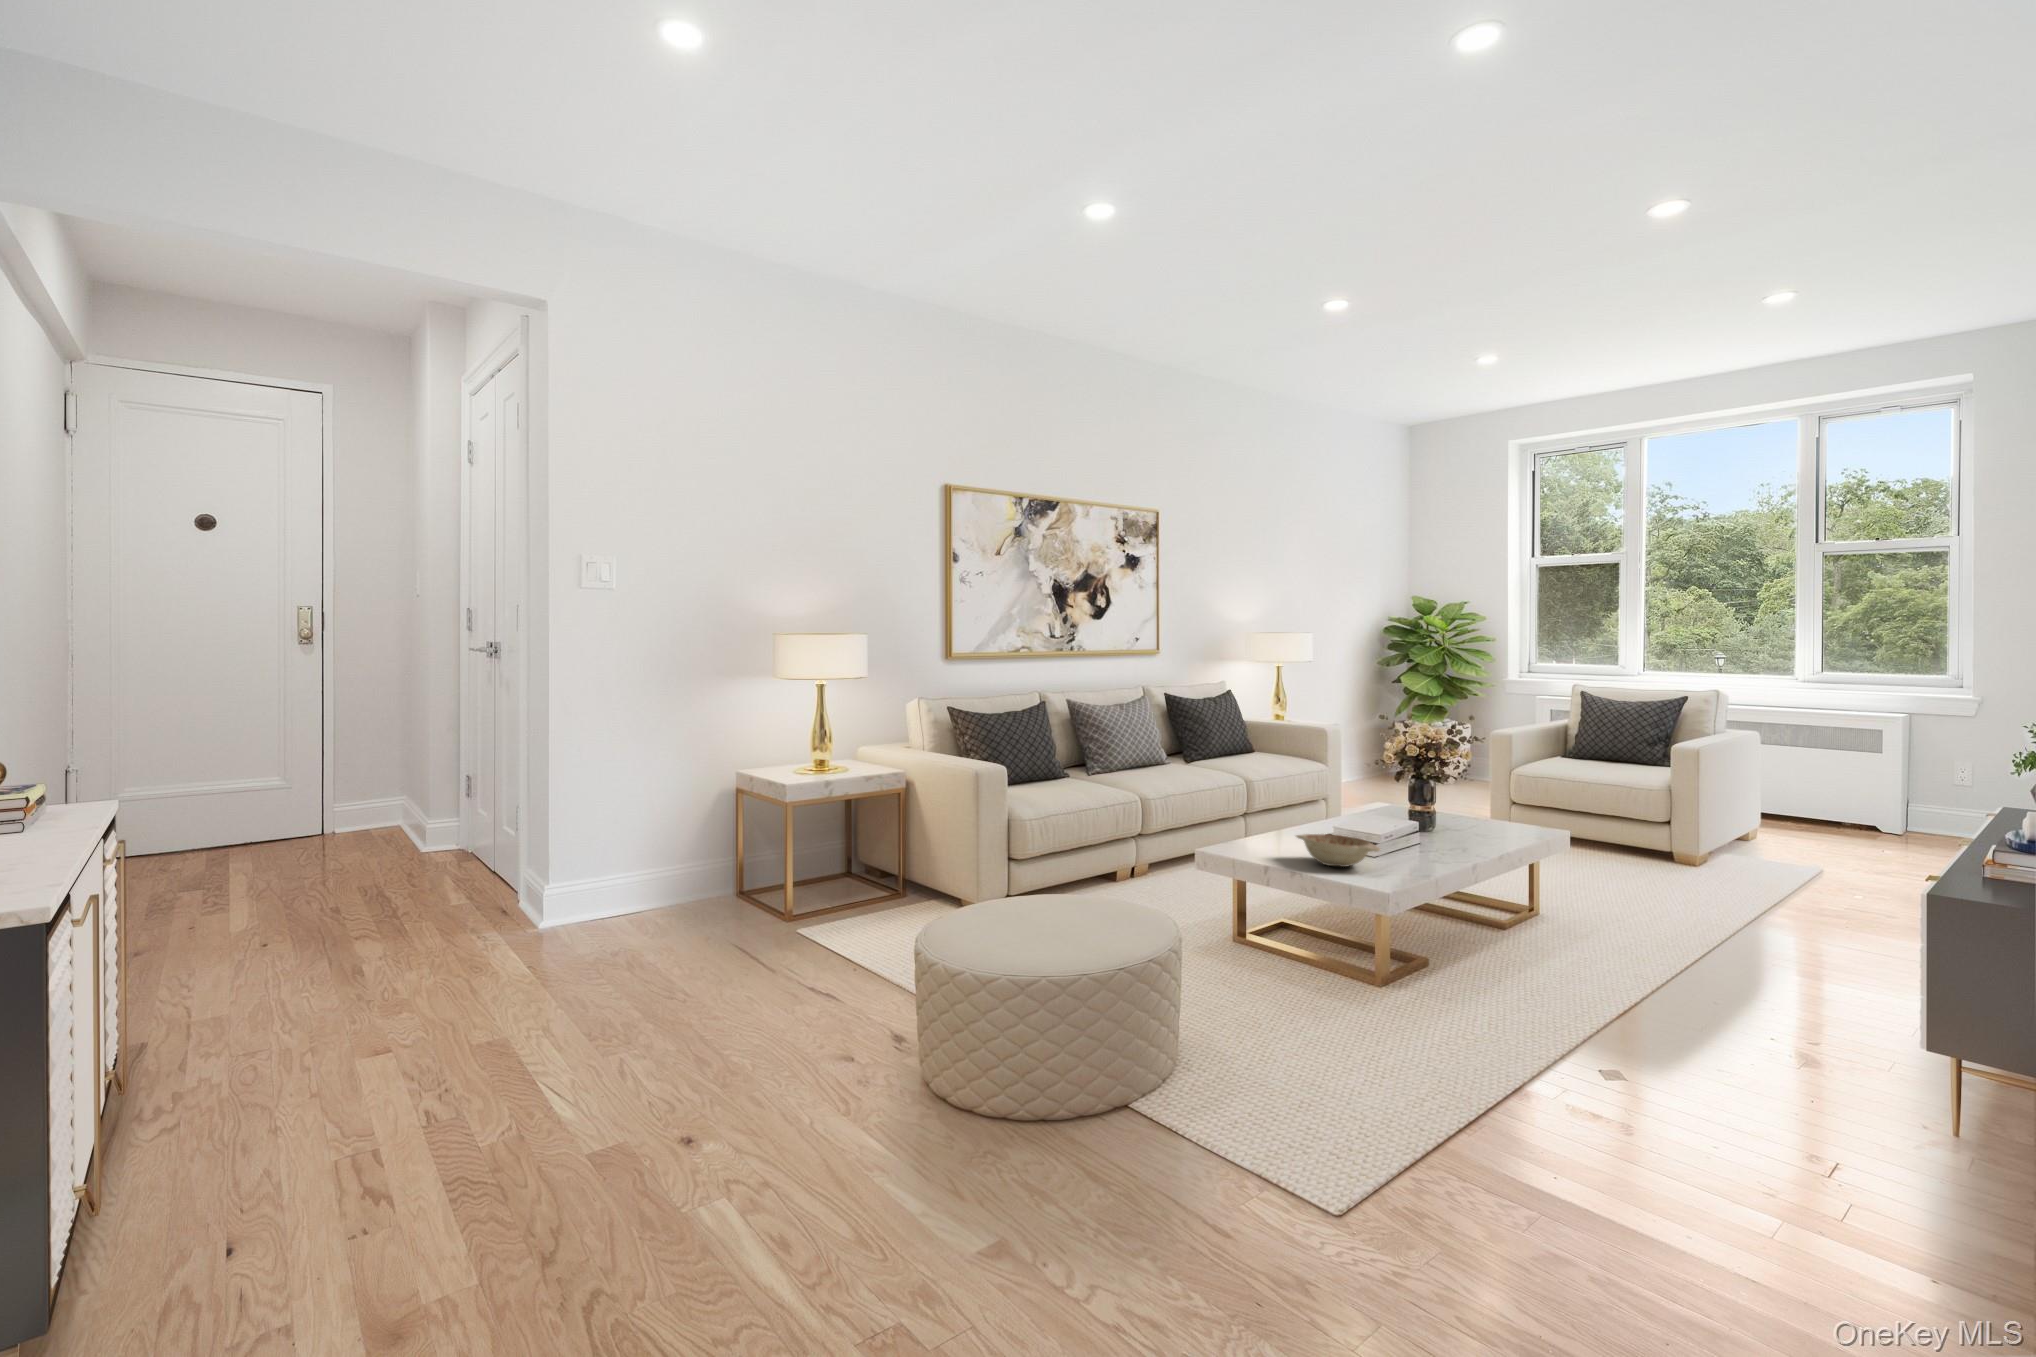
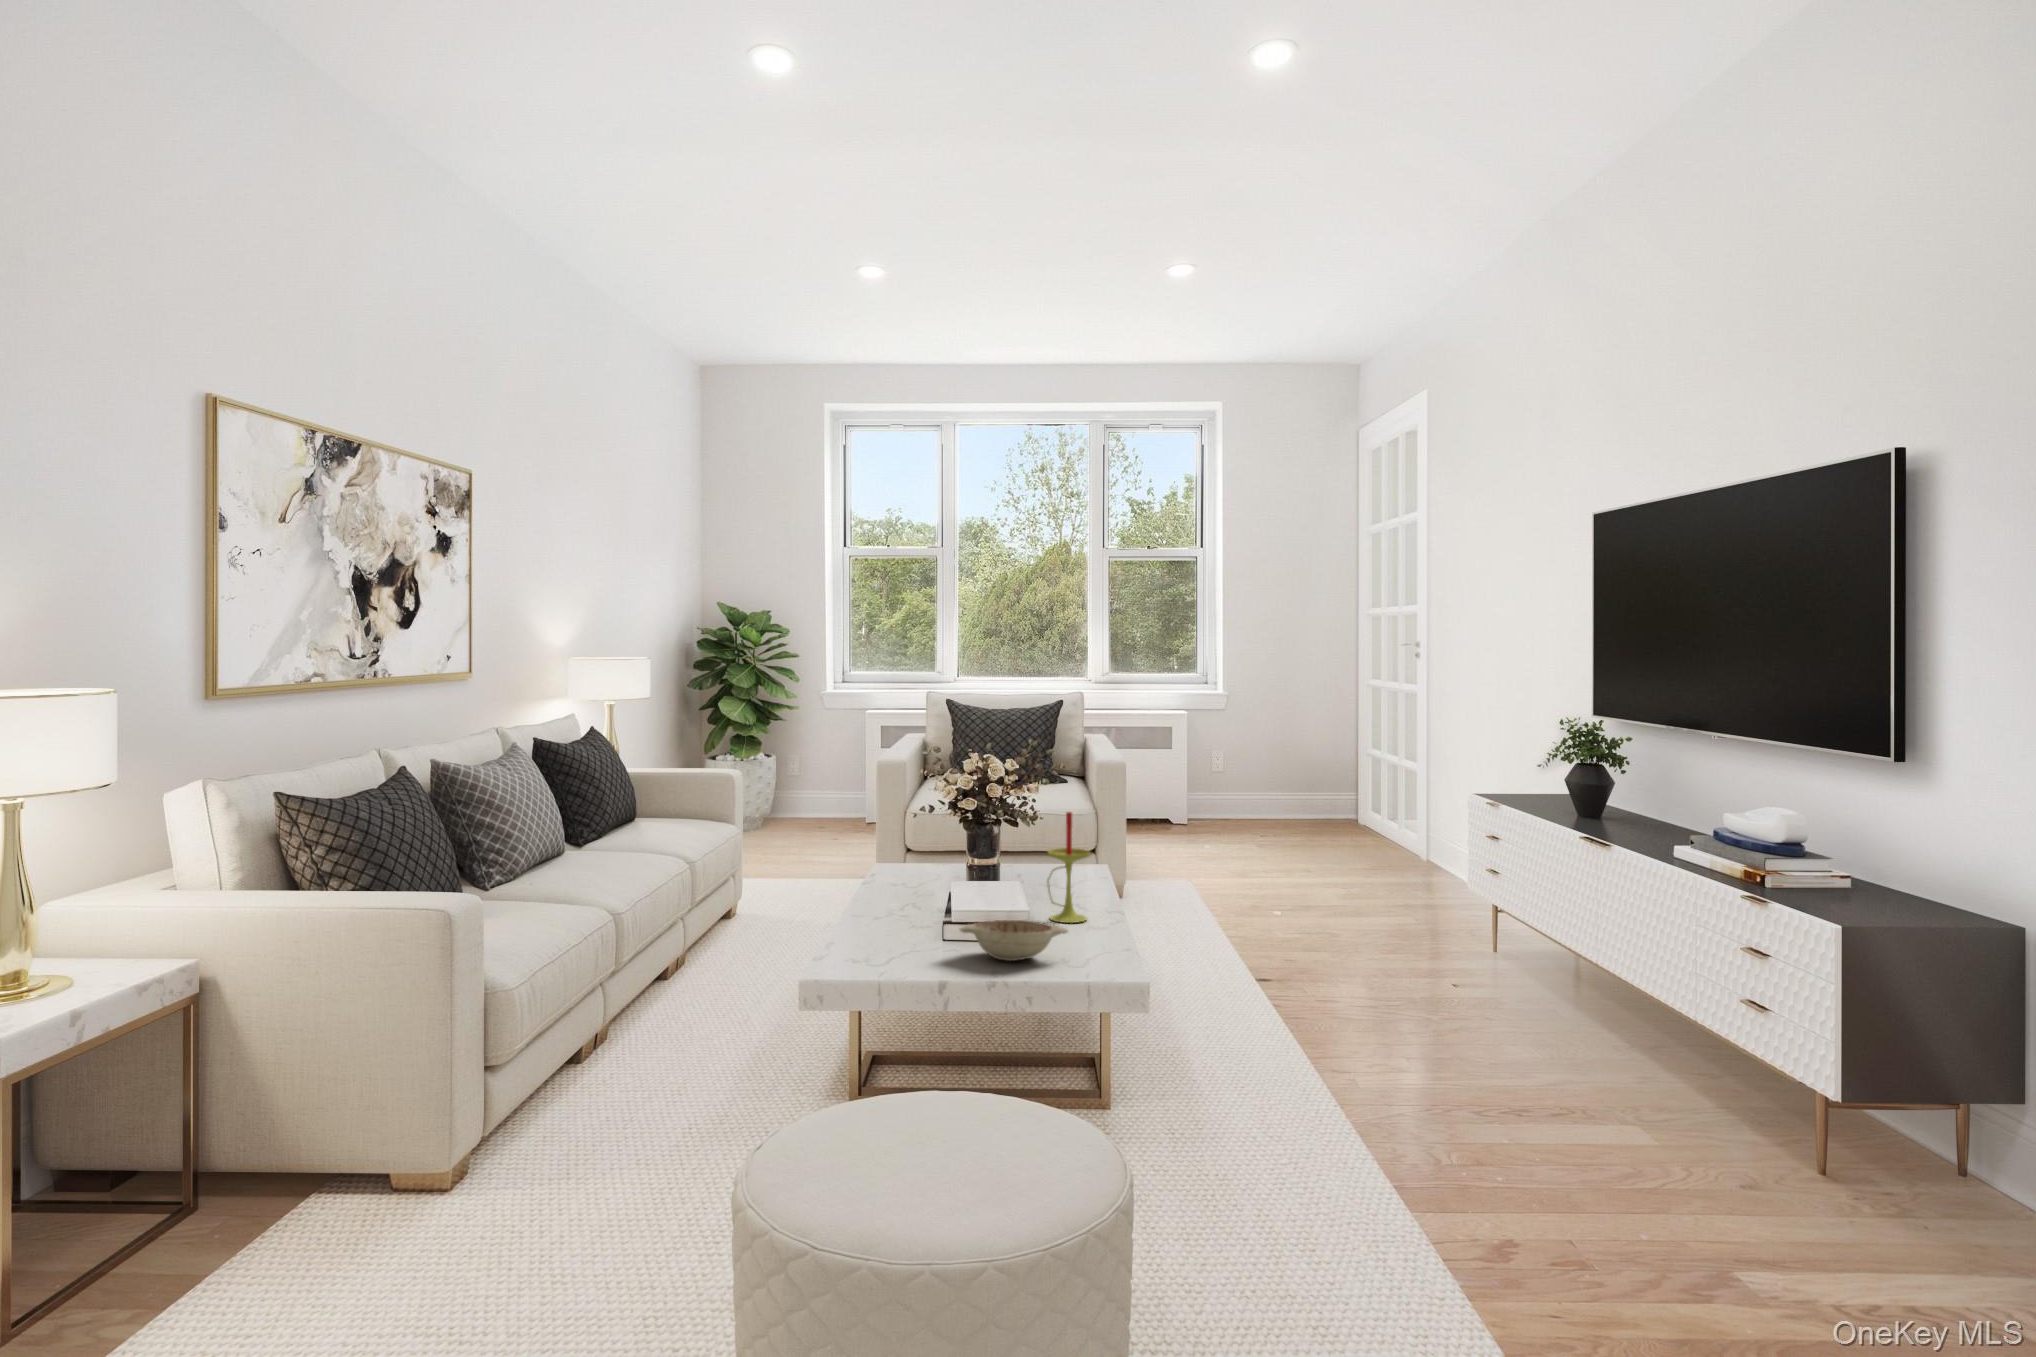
candle: none [1423,758,1471,855] -> present [1047,812,1090,923]

